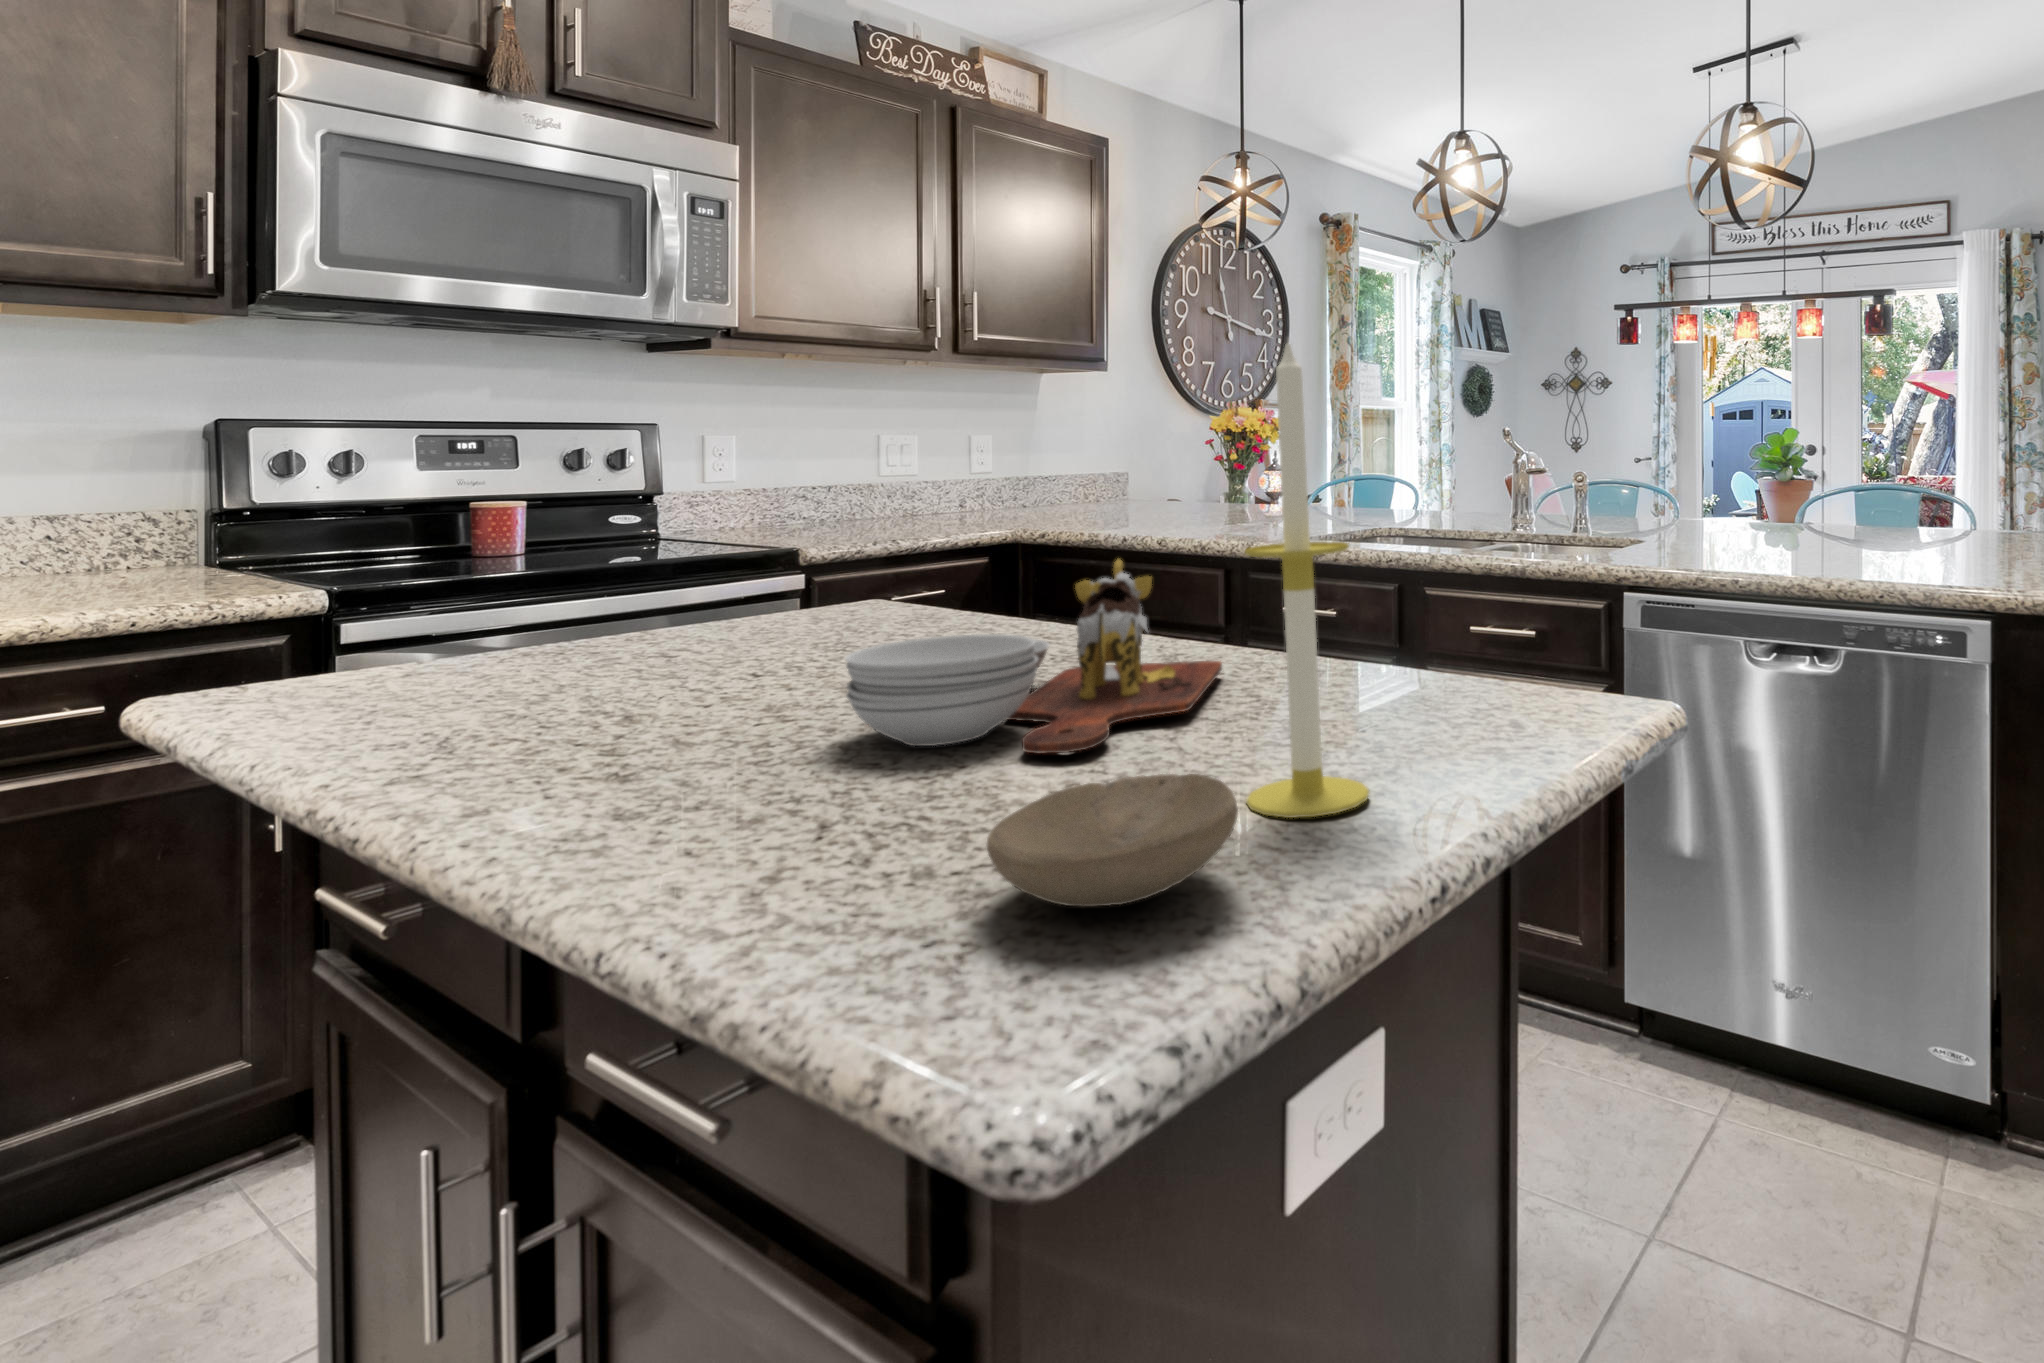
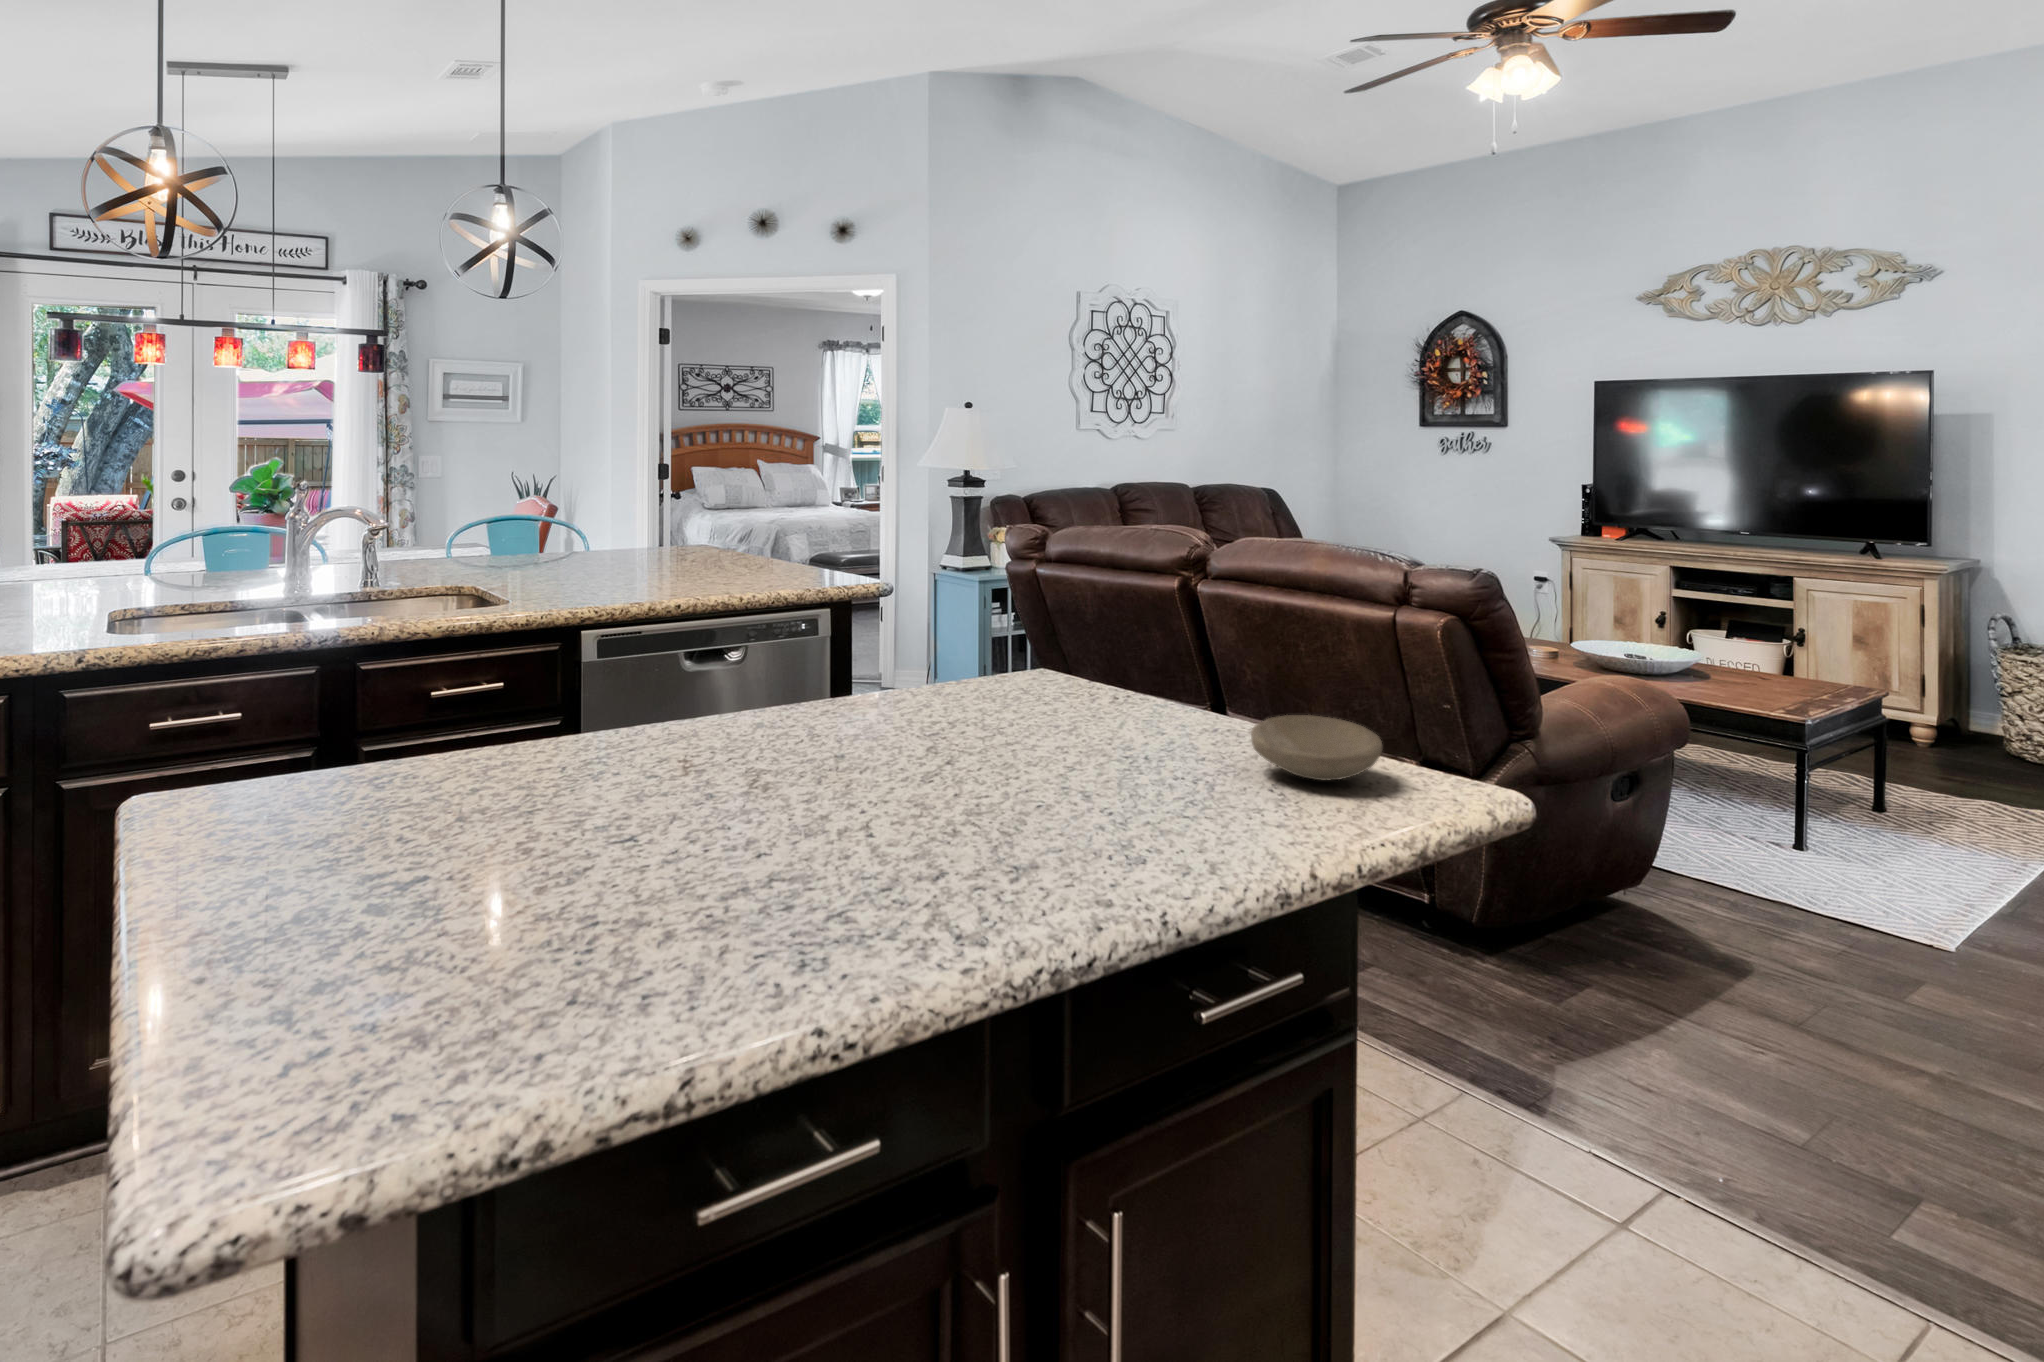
candle: present [1245,341,1369,818] -> none [1139,479,1211,749]
cutting board: present [846,559,1222,754] -> none [739,640,1060,800]

